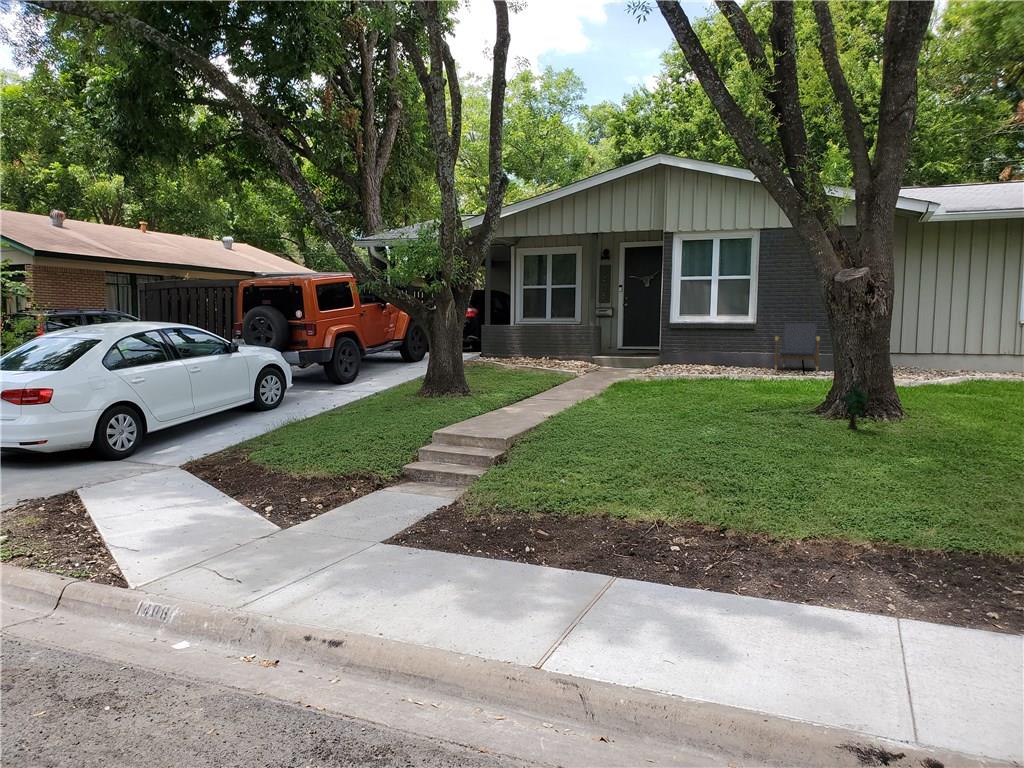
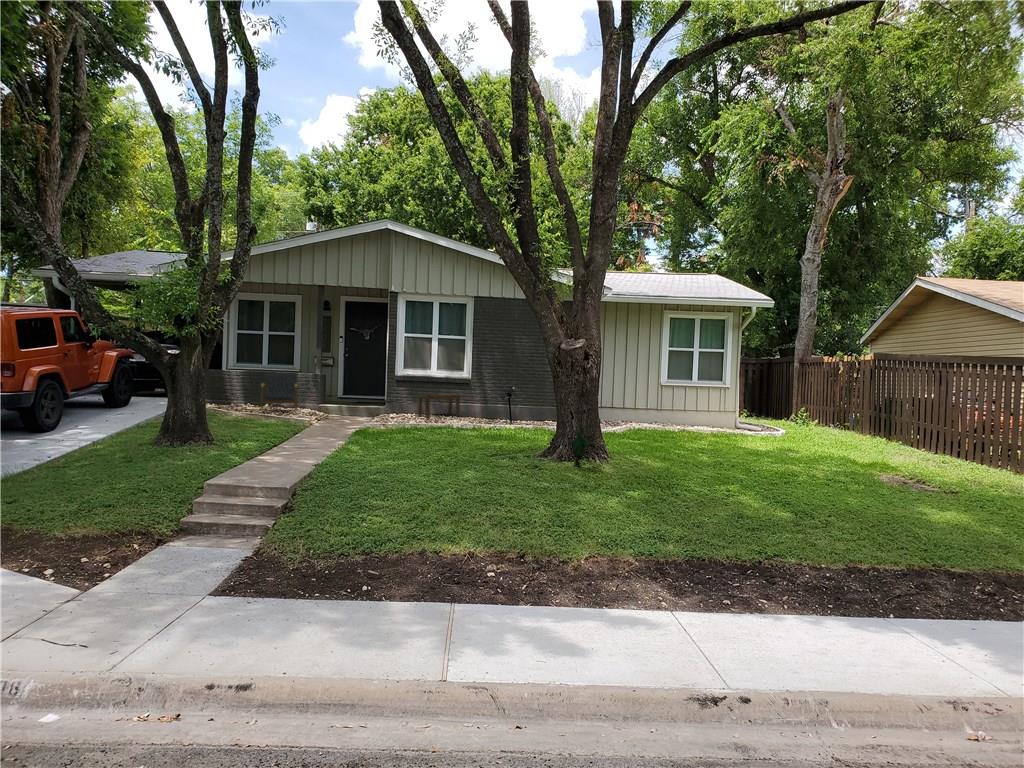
lounge chair: present [775,323,820,371] -> present [261,372,299,412]
bench: none [695,342,745,370] -> present [418,394,461,418]

